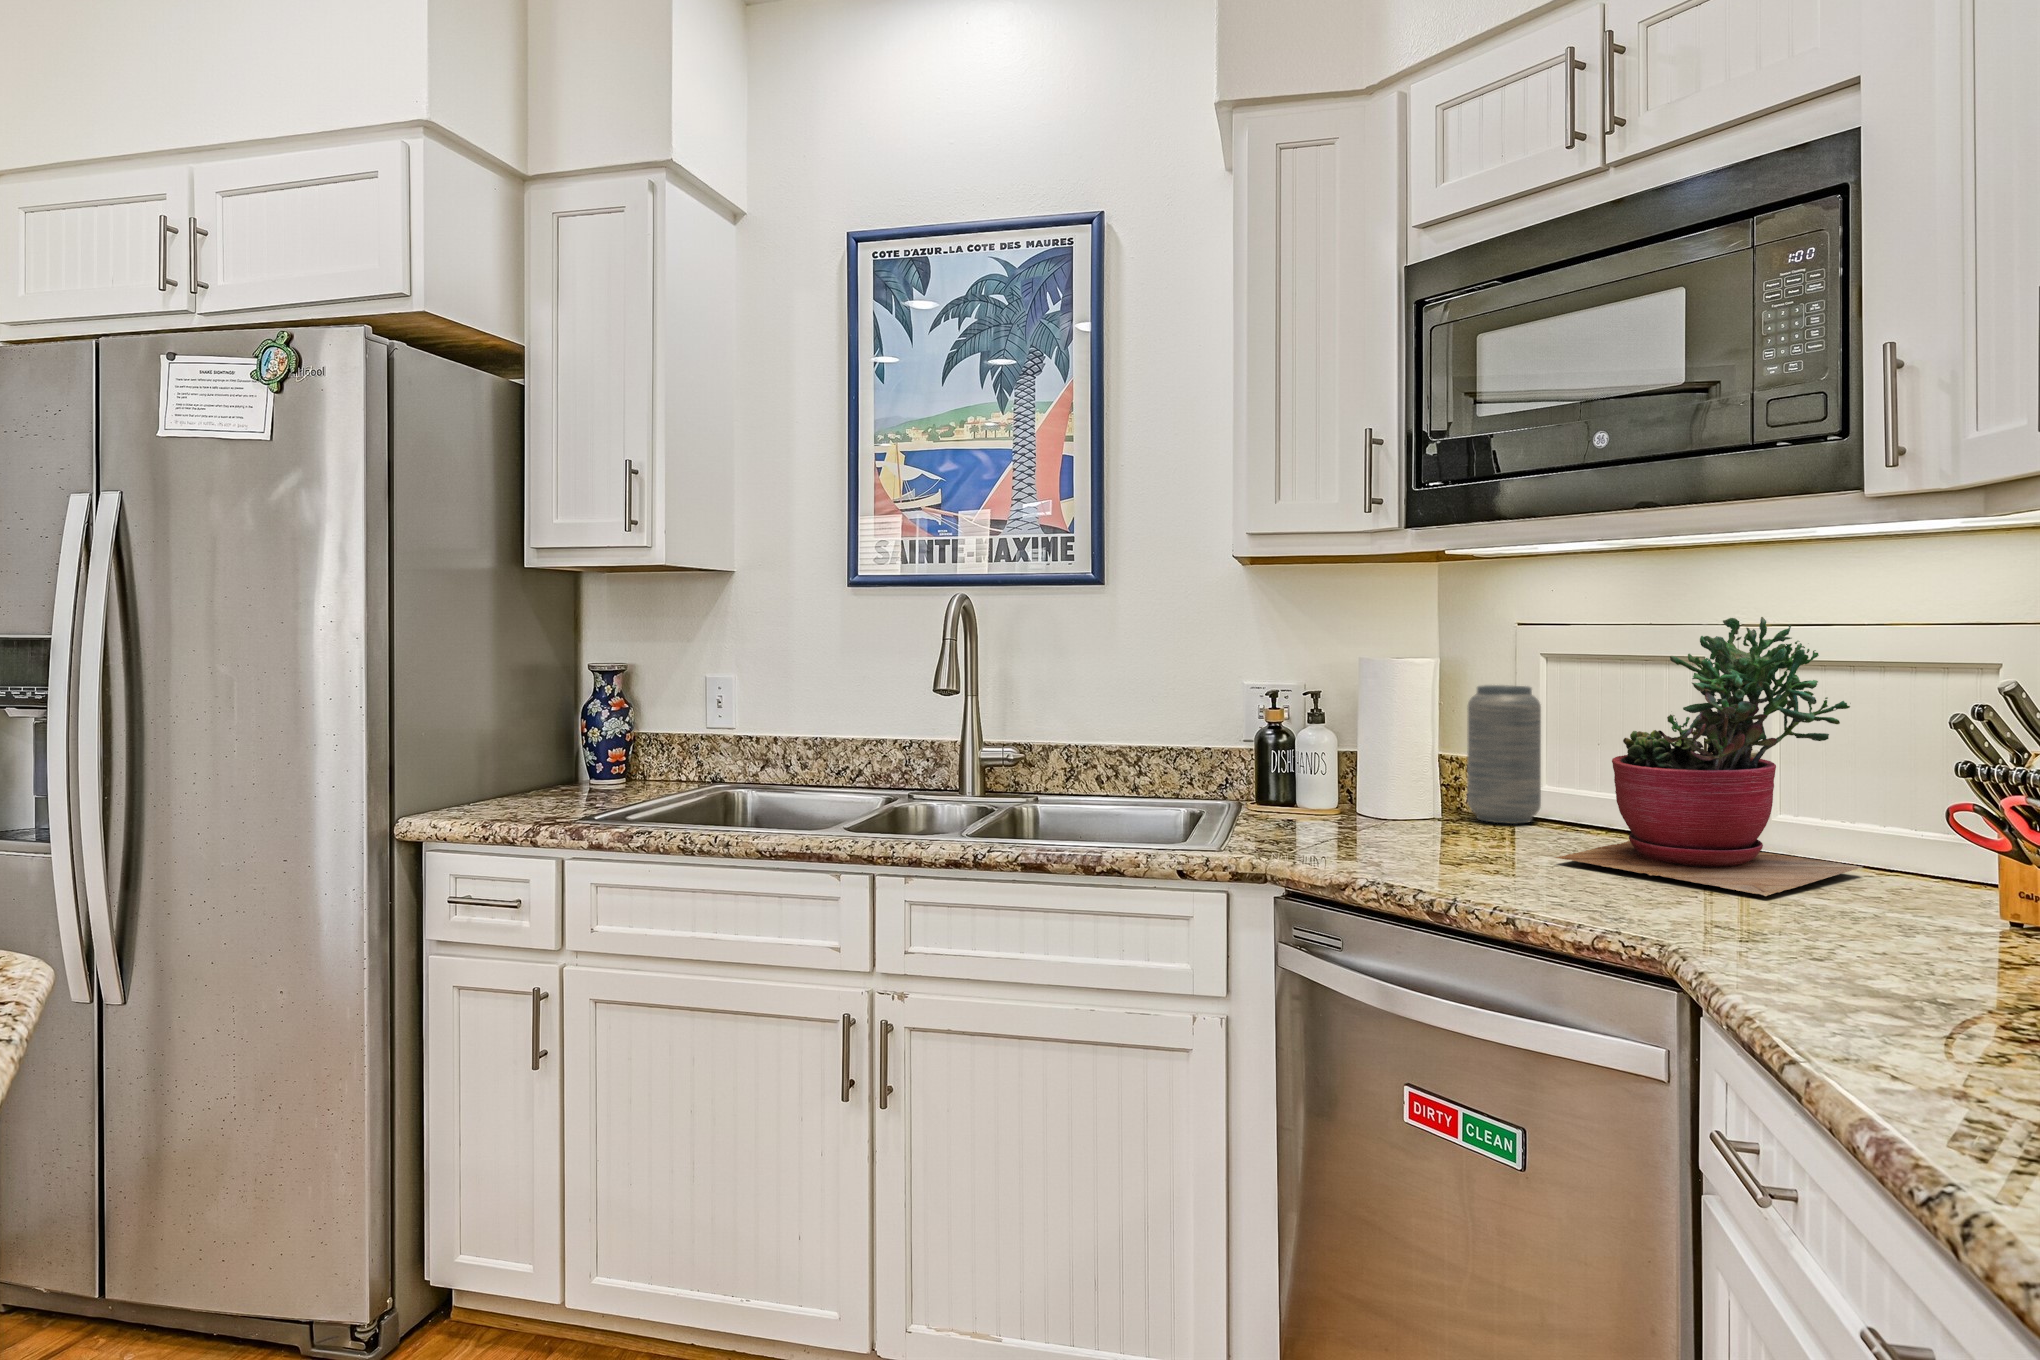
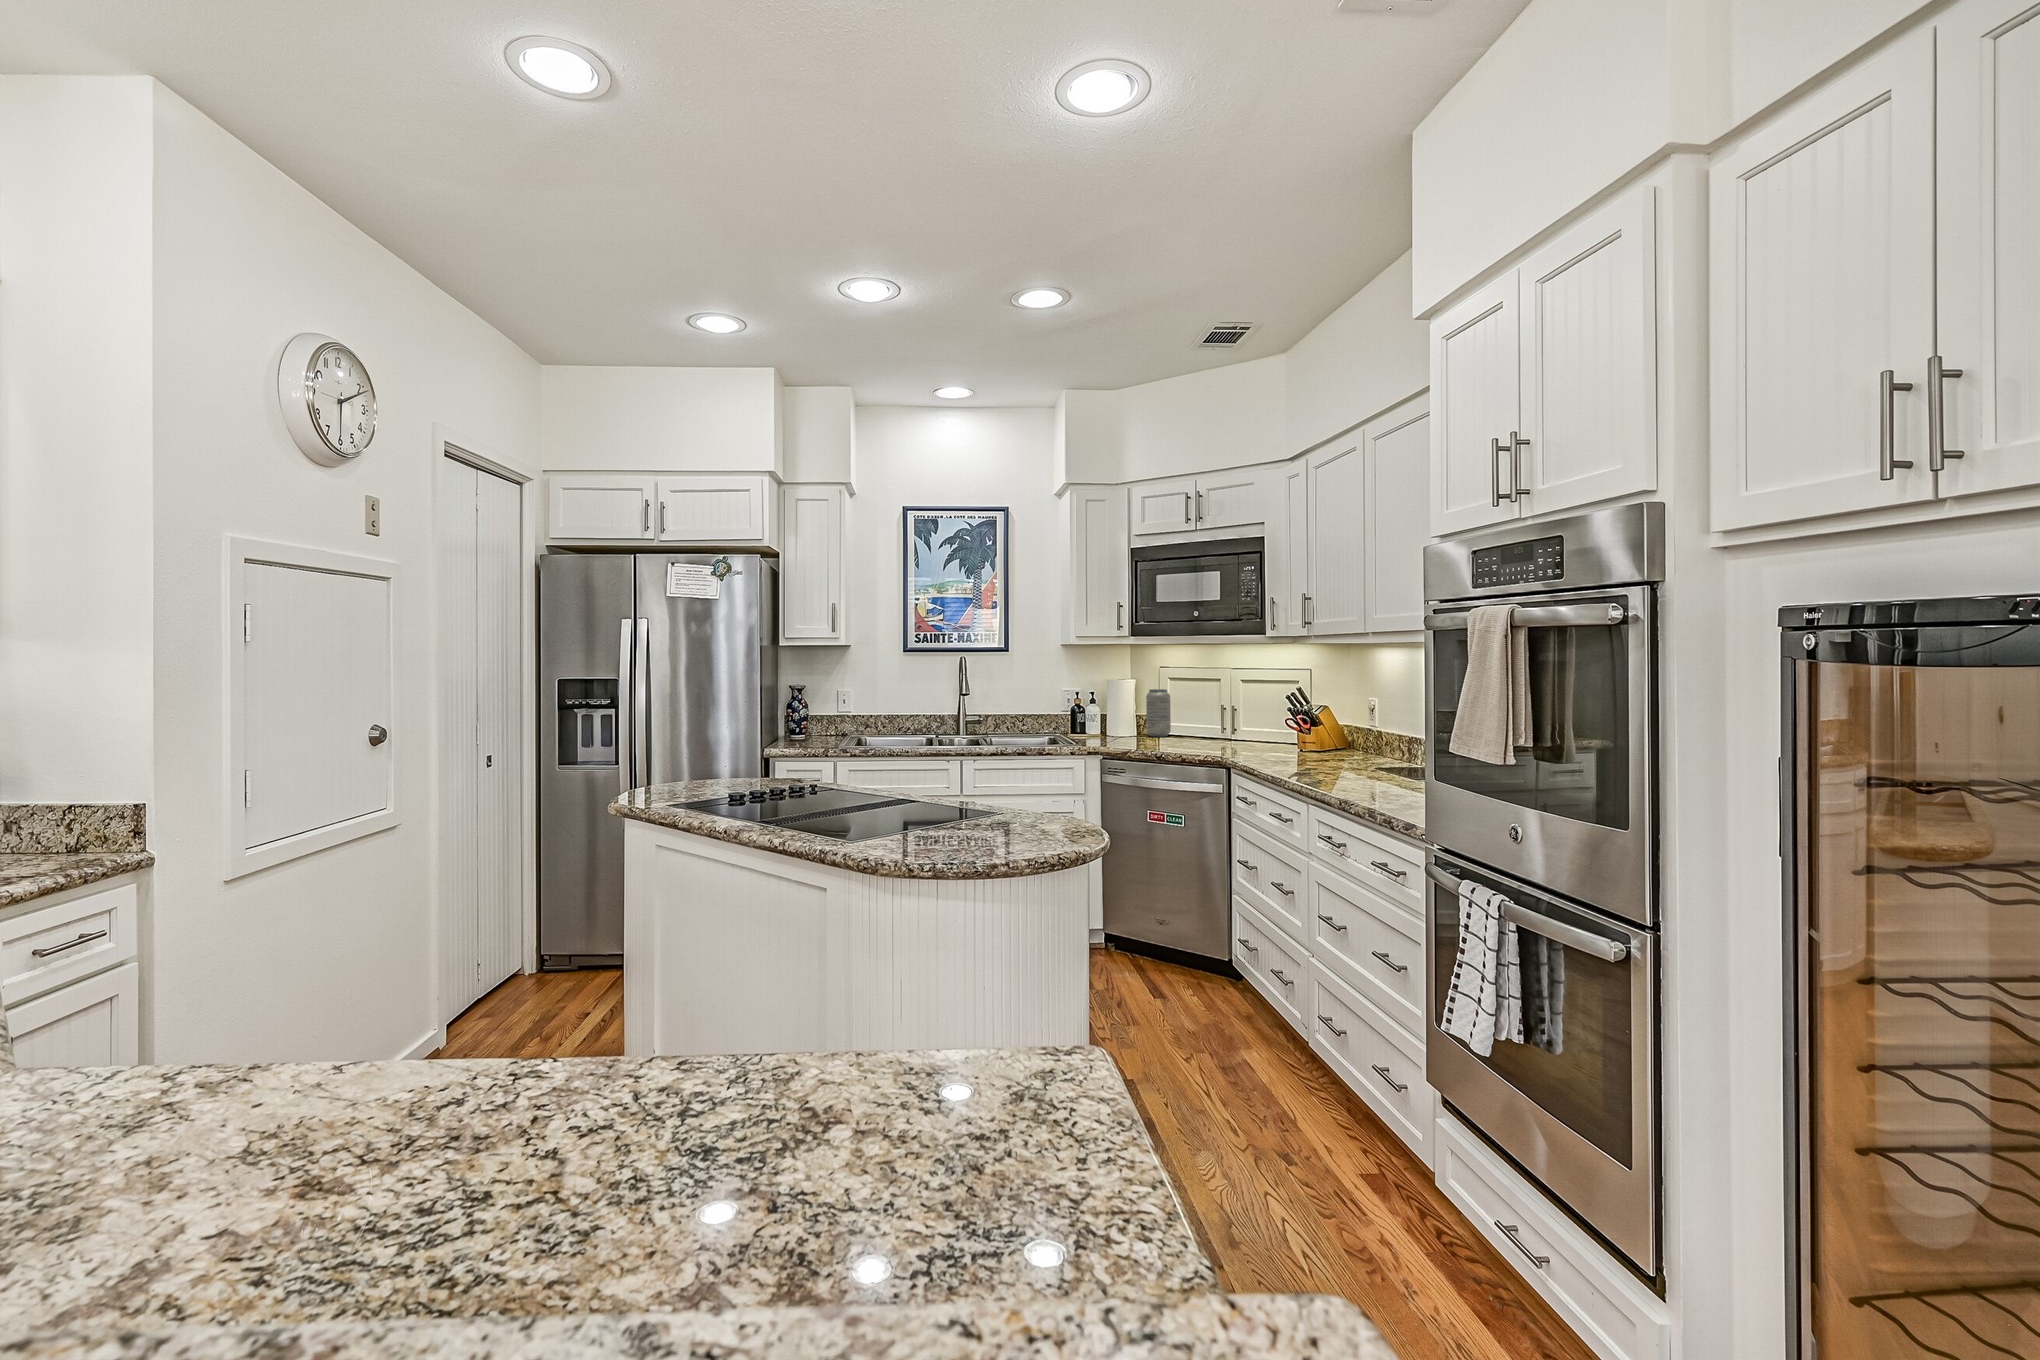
succulent plant: present [1556,617,1862,896] -> none [1183,667,1266,748]

